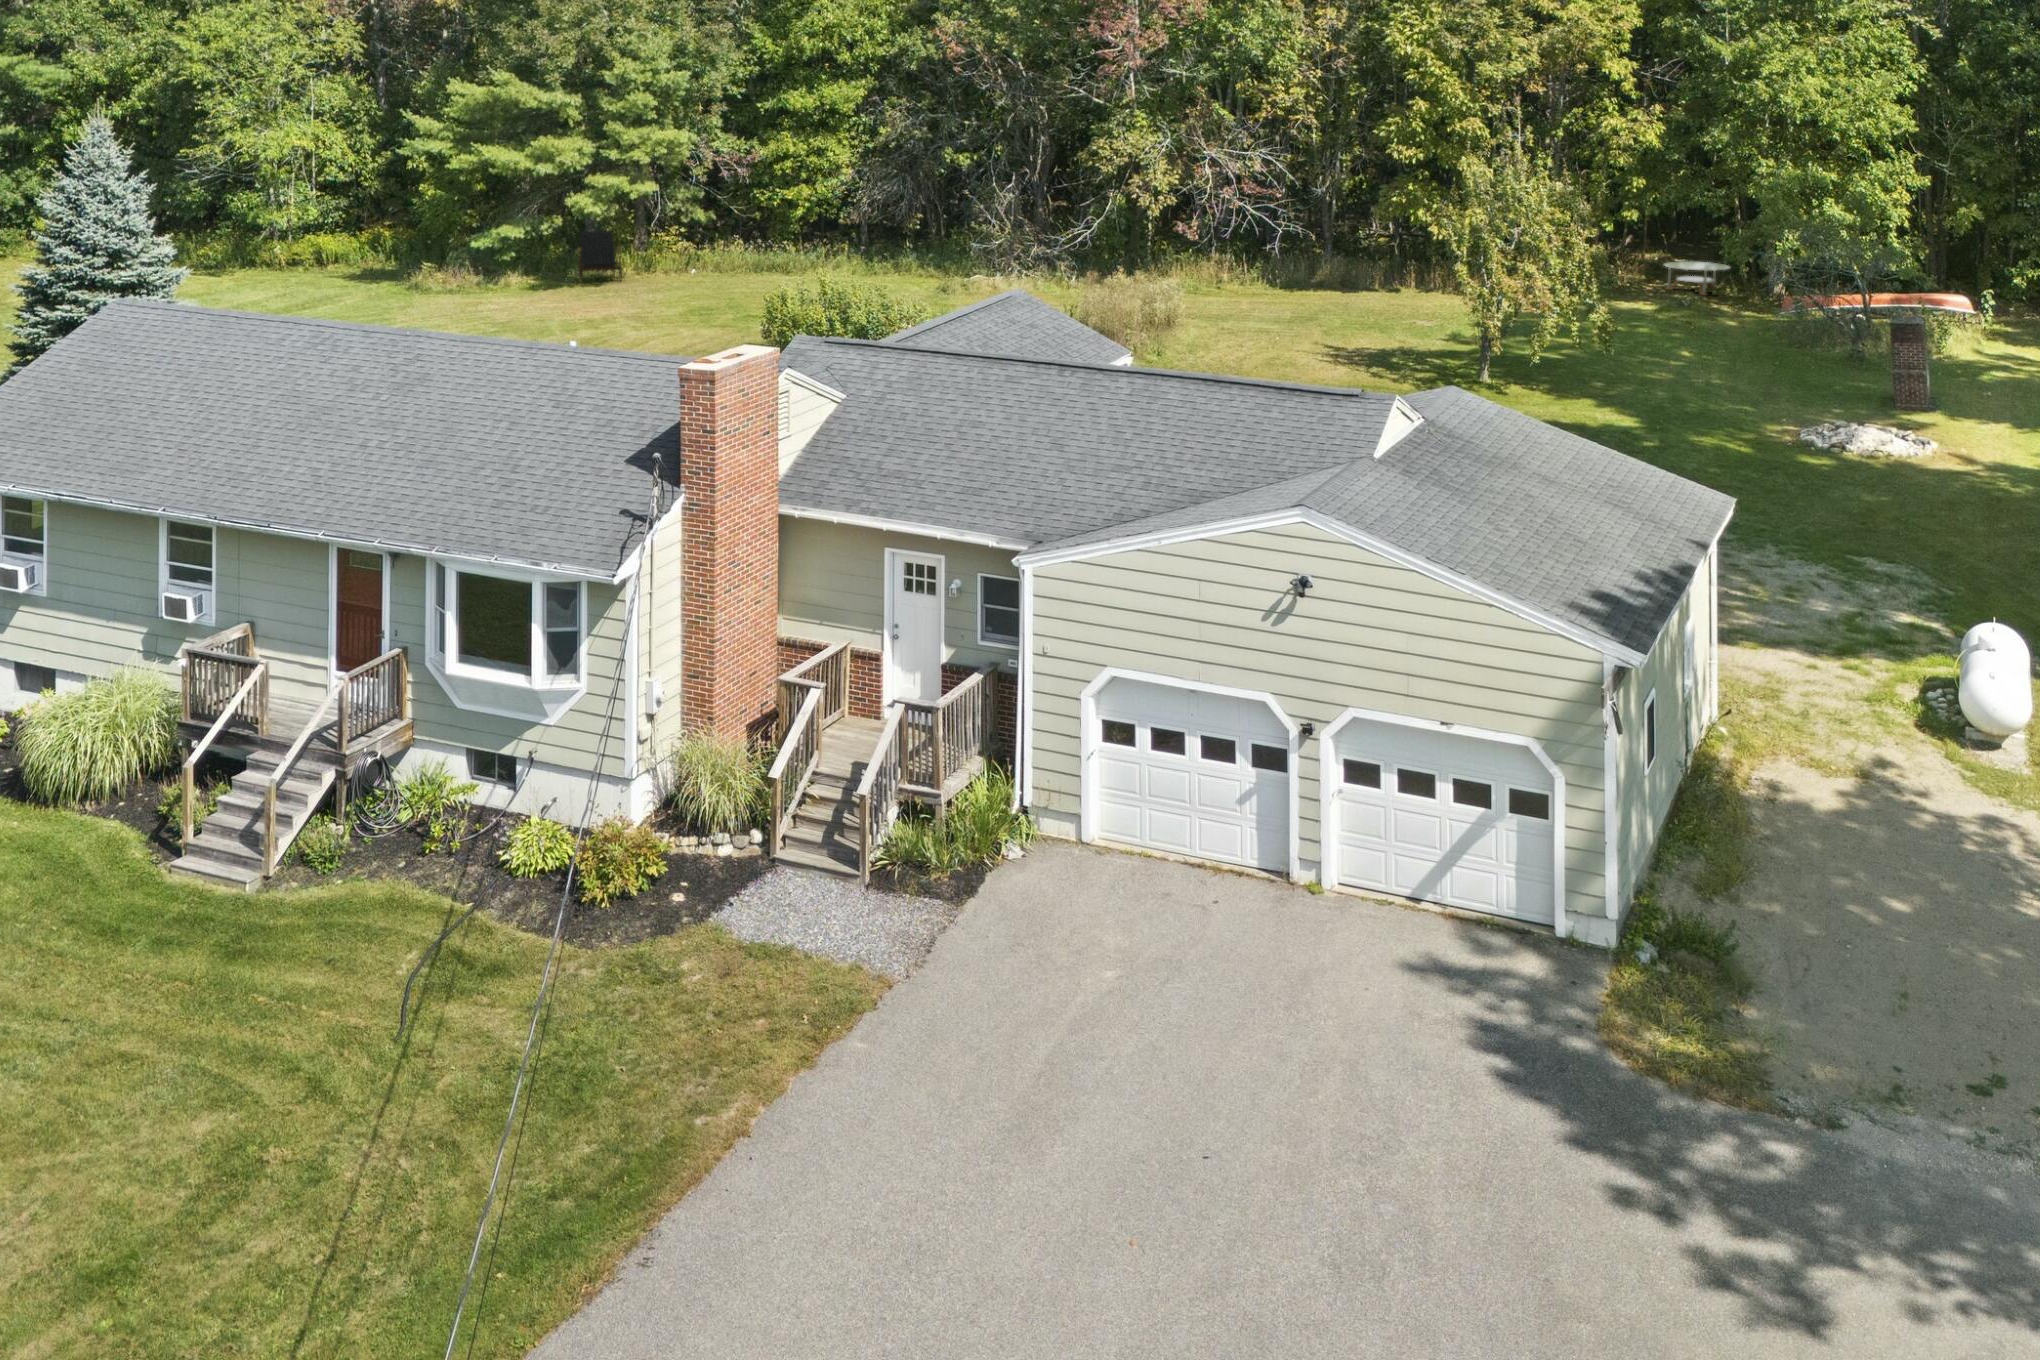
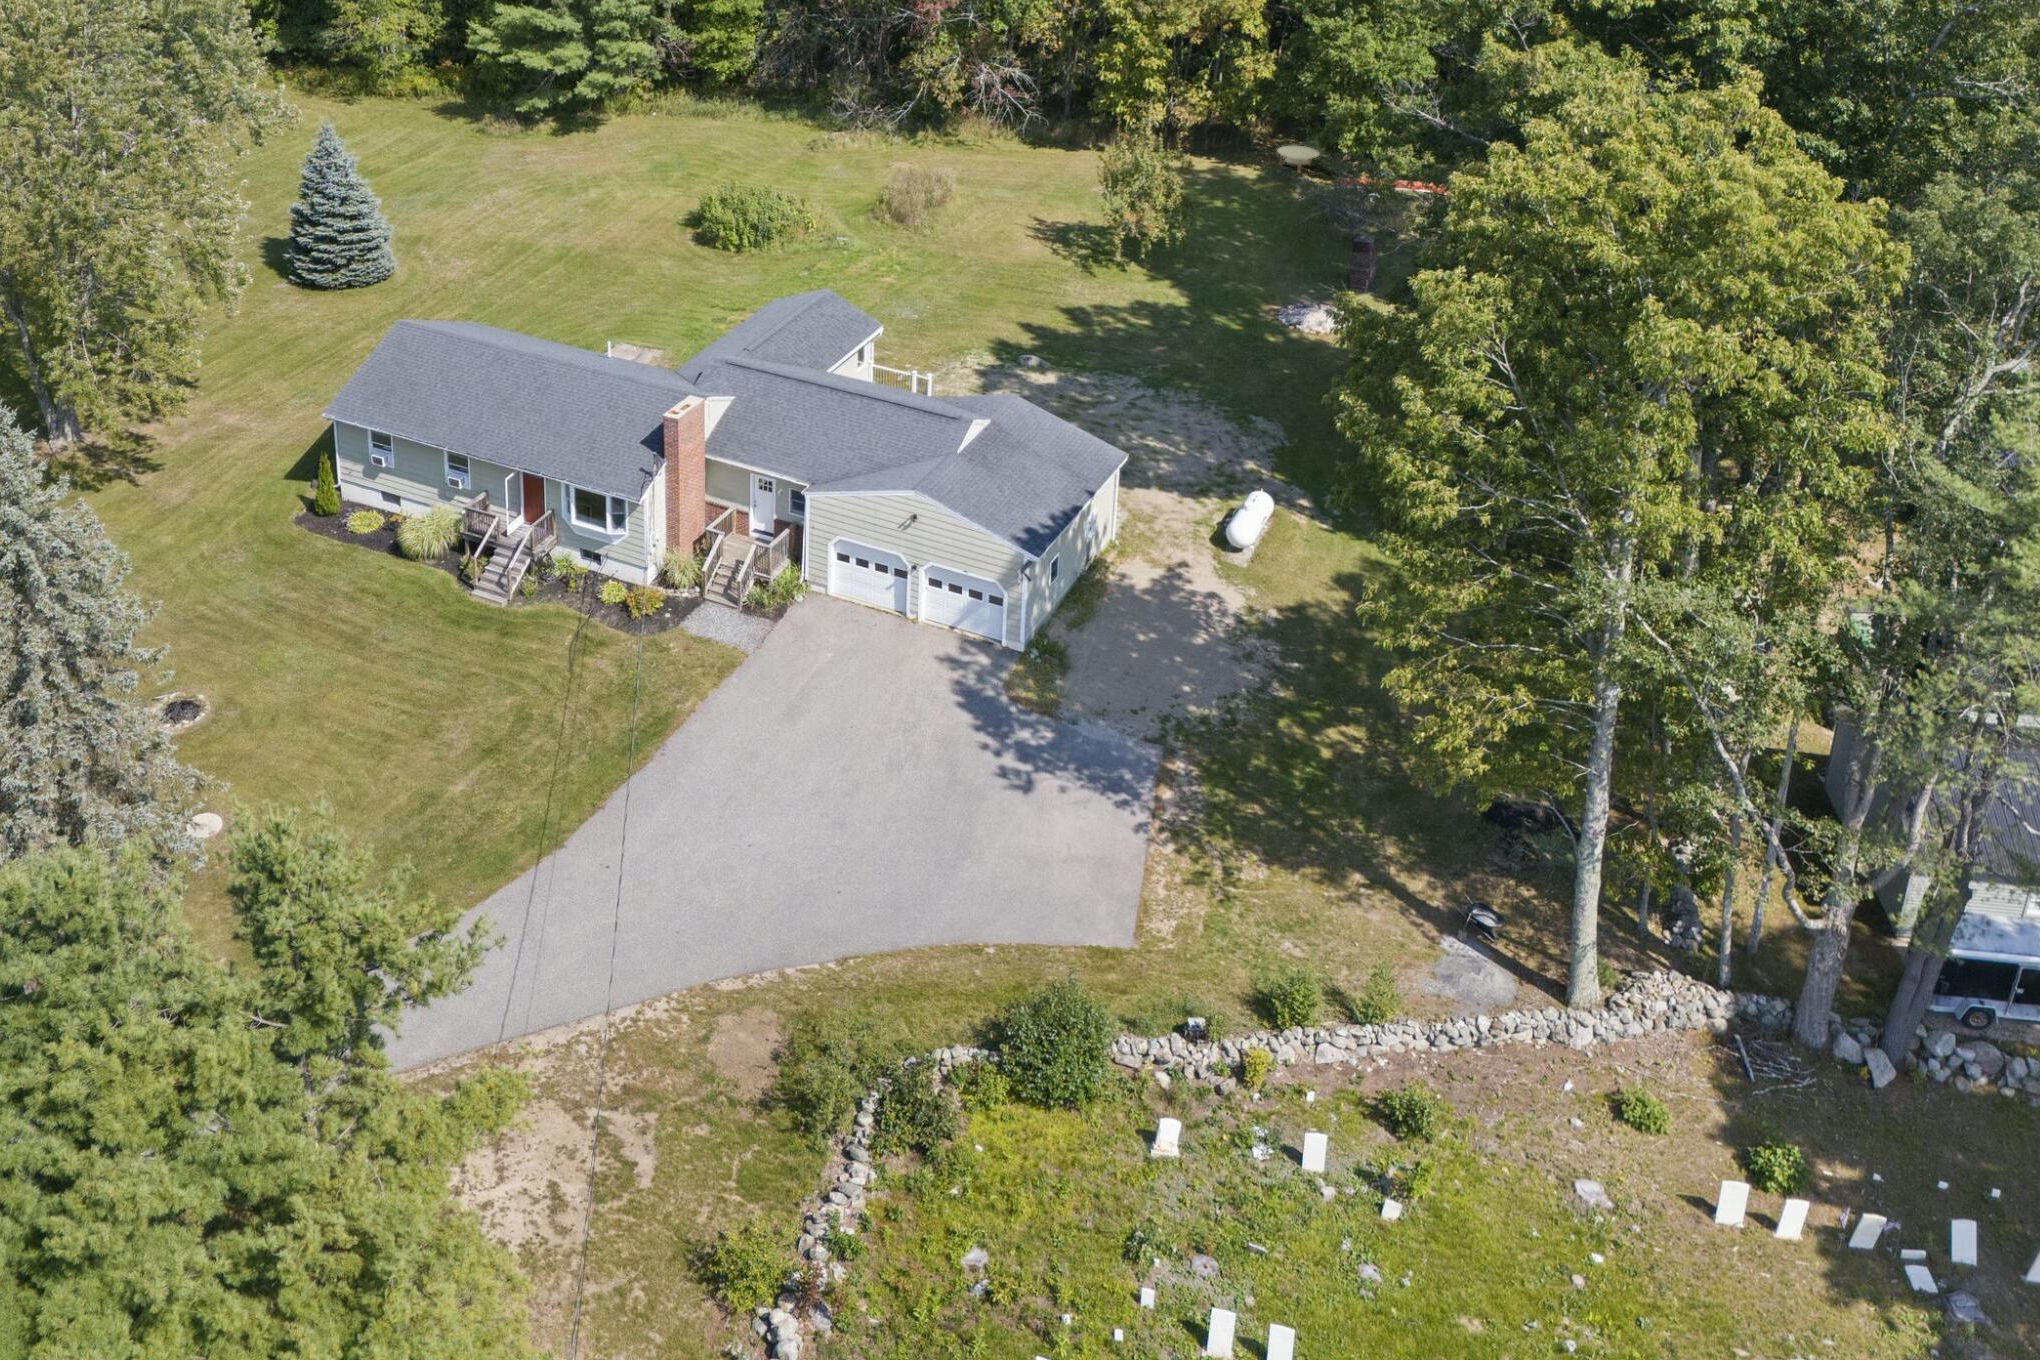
lounge chair: present [578,231,622,281] -> none [574,94,603,132]

